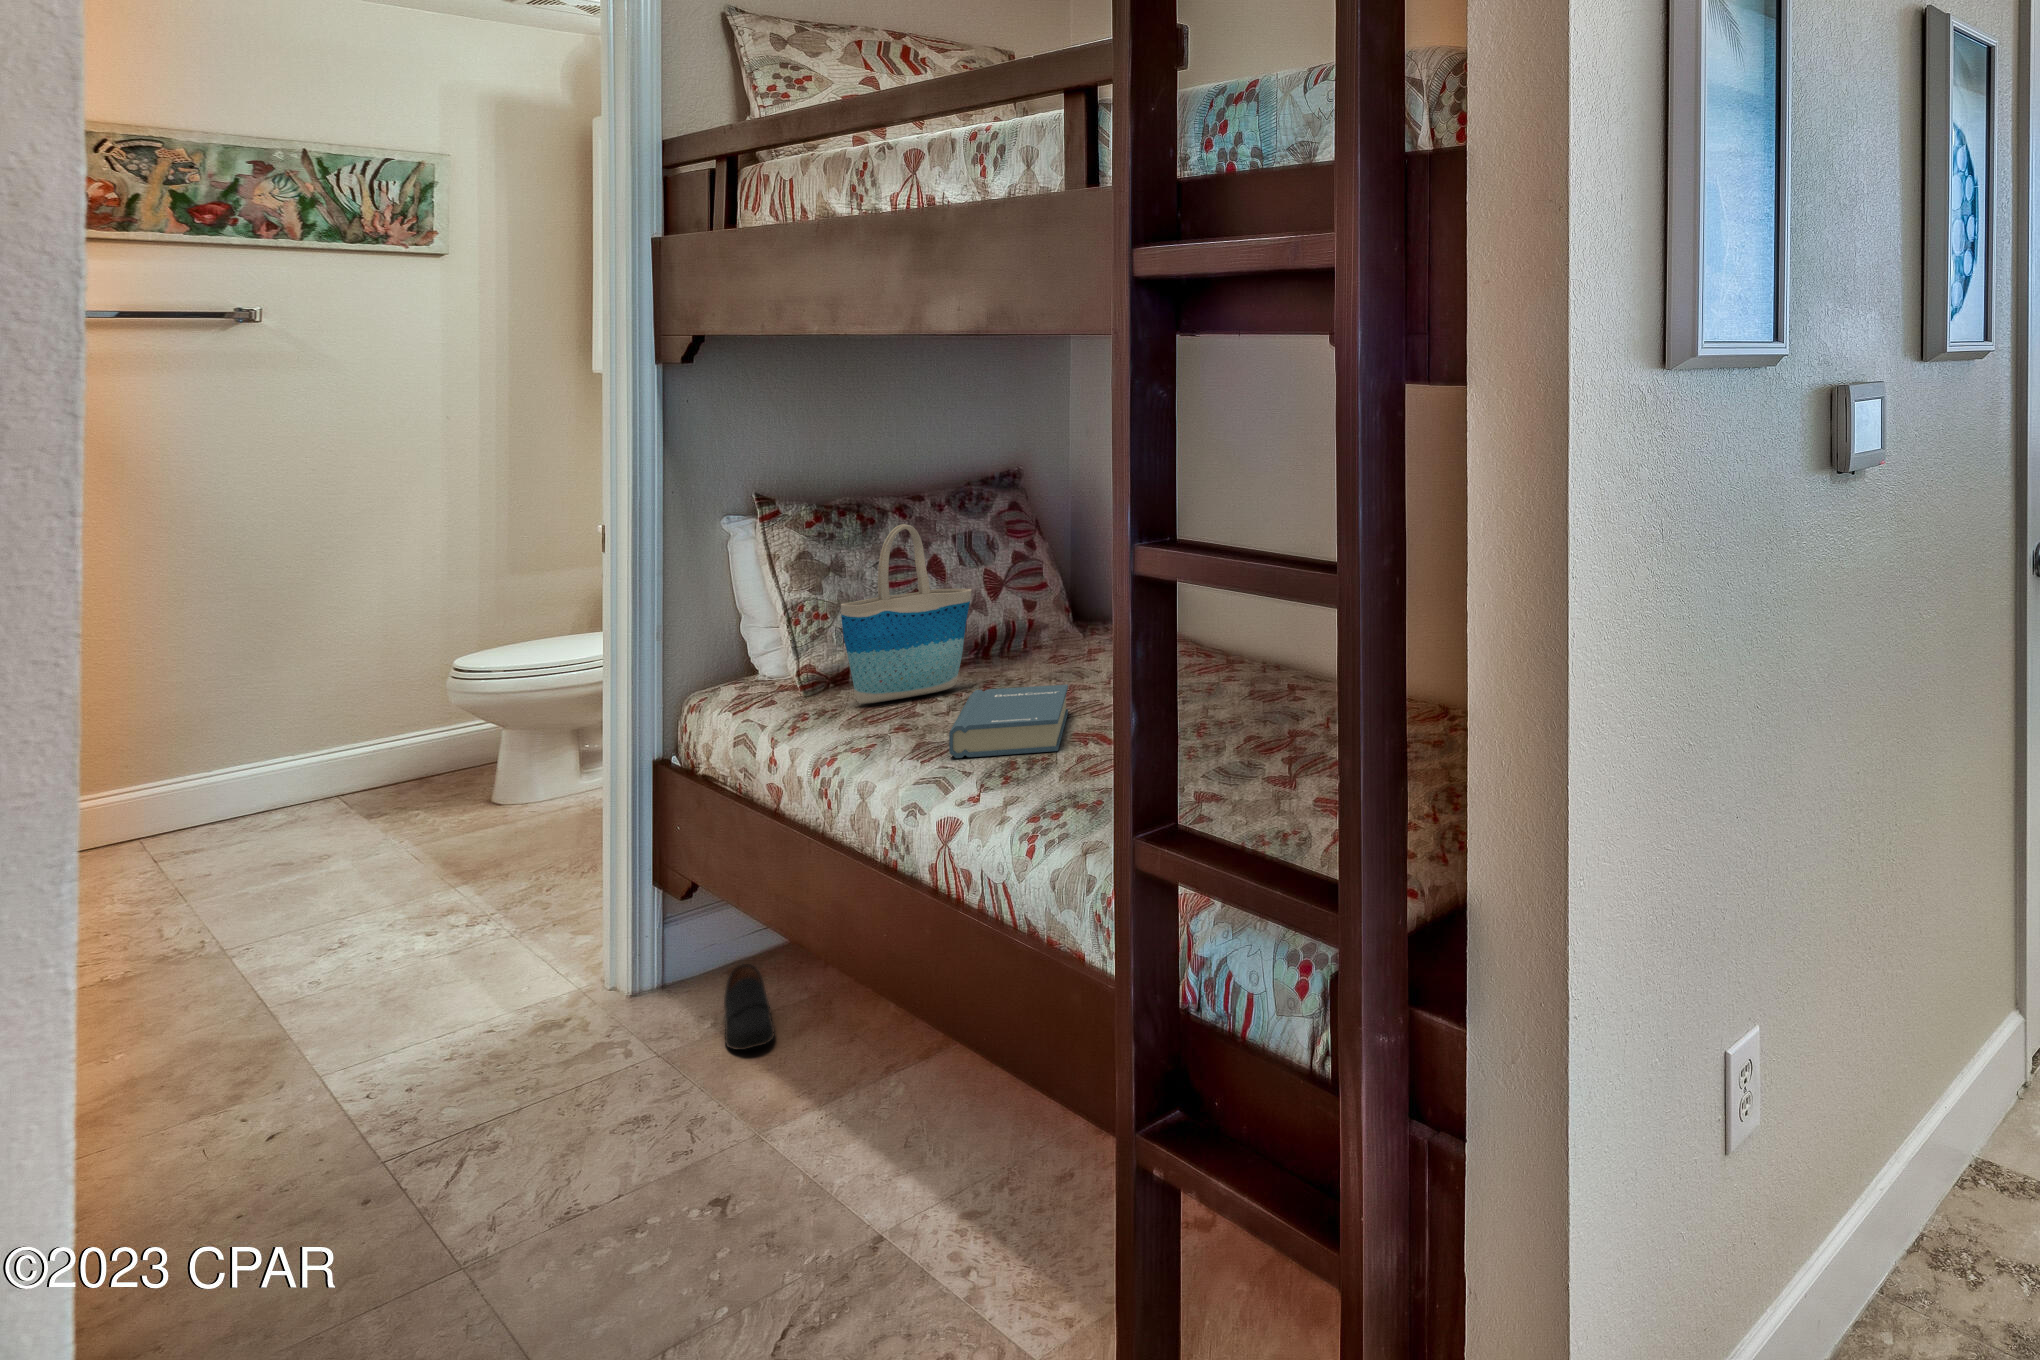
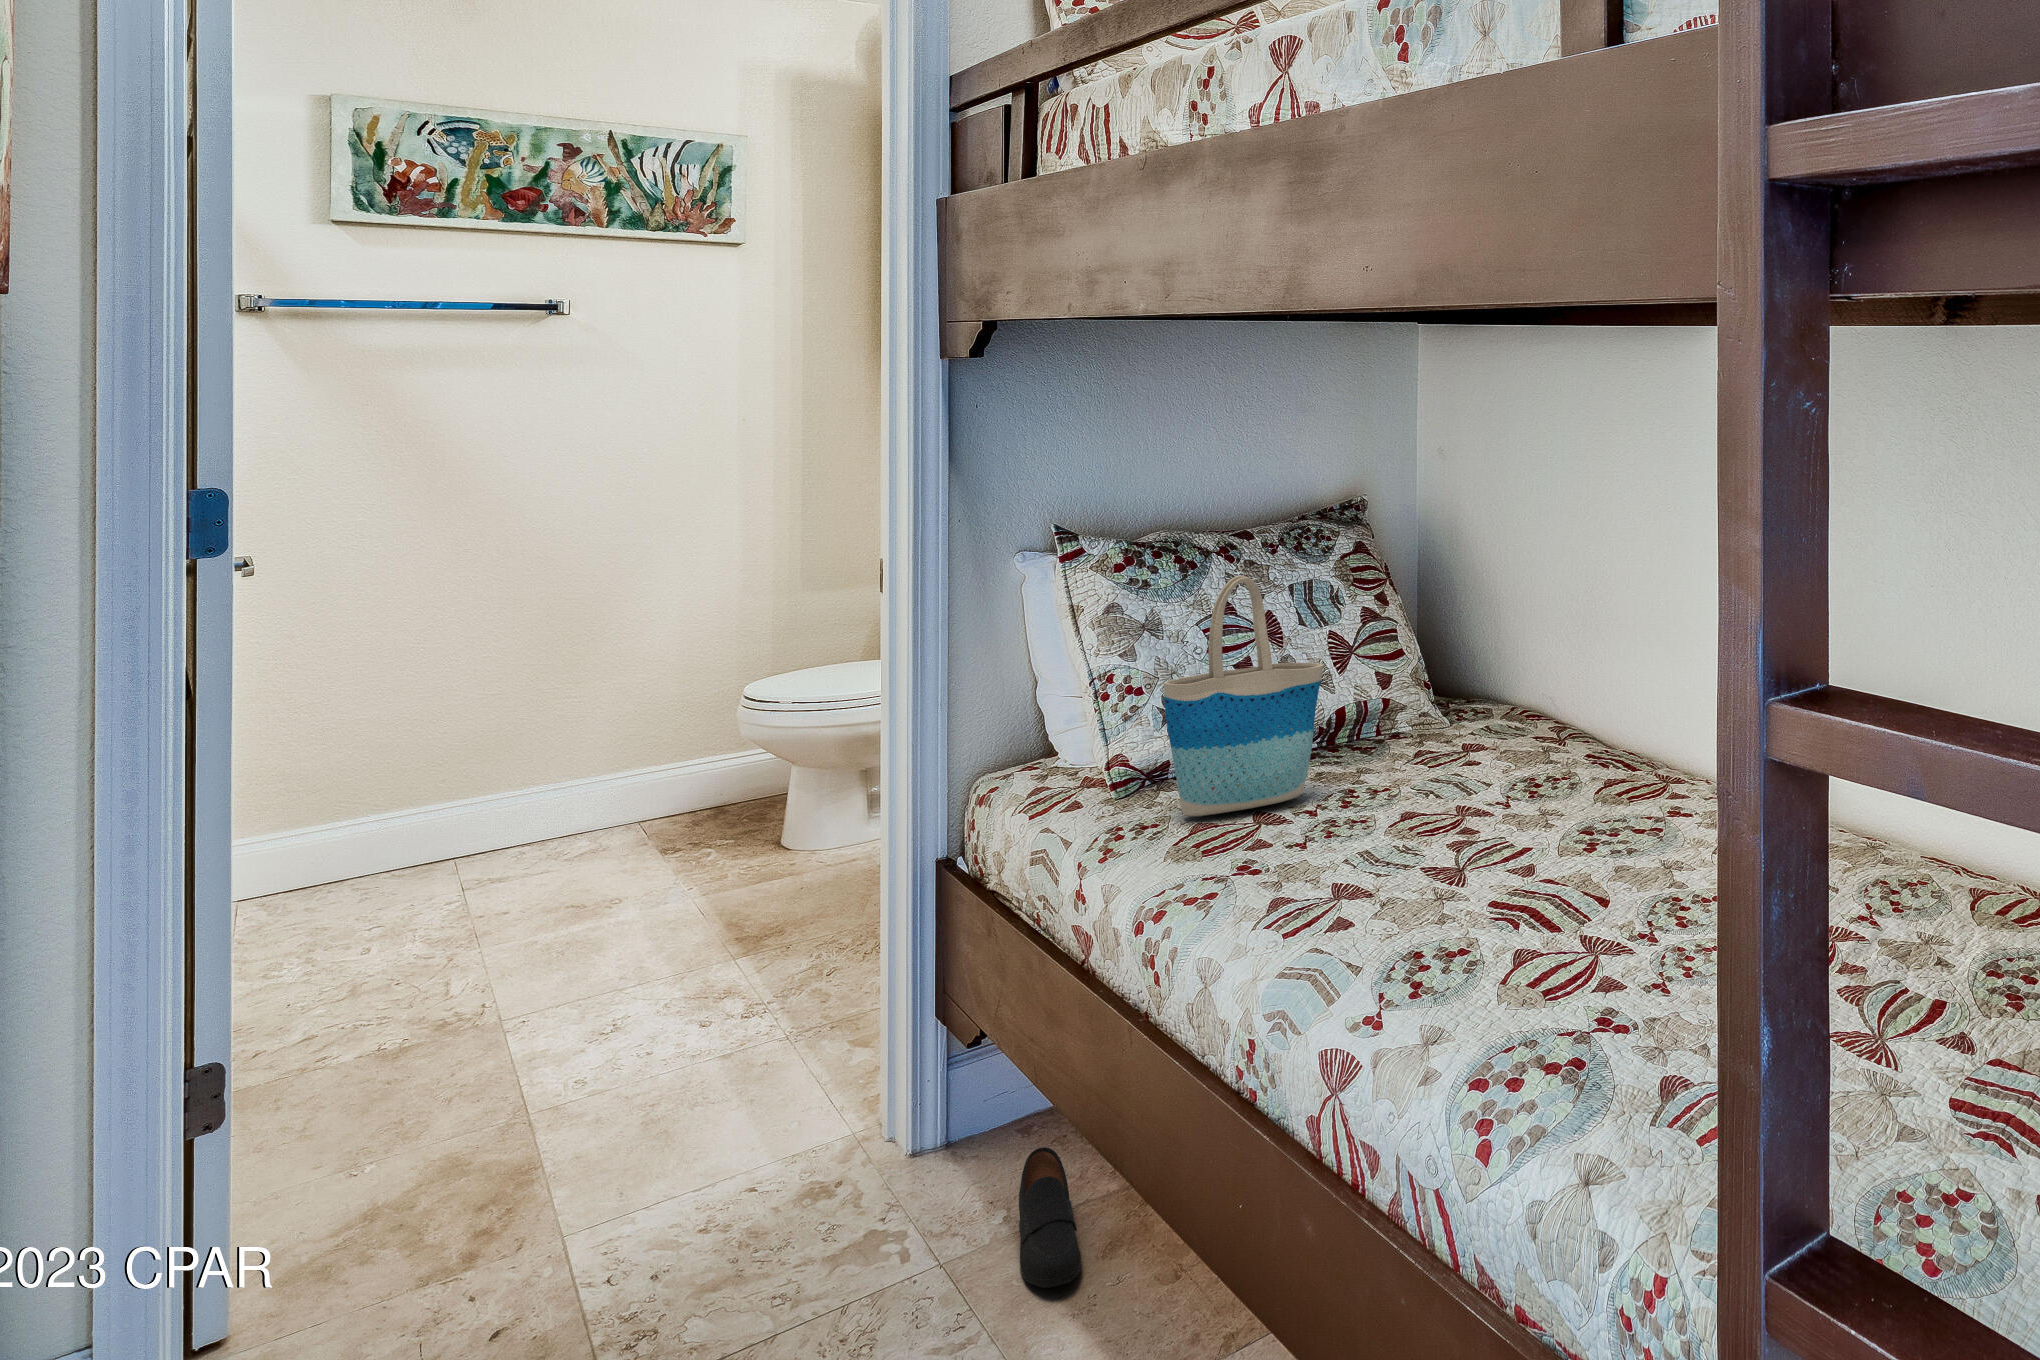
hardback book: present [949,685,1068,758] -> none [1323,816,1474,936]

